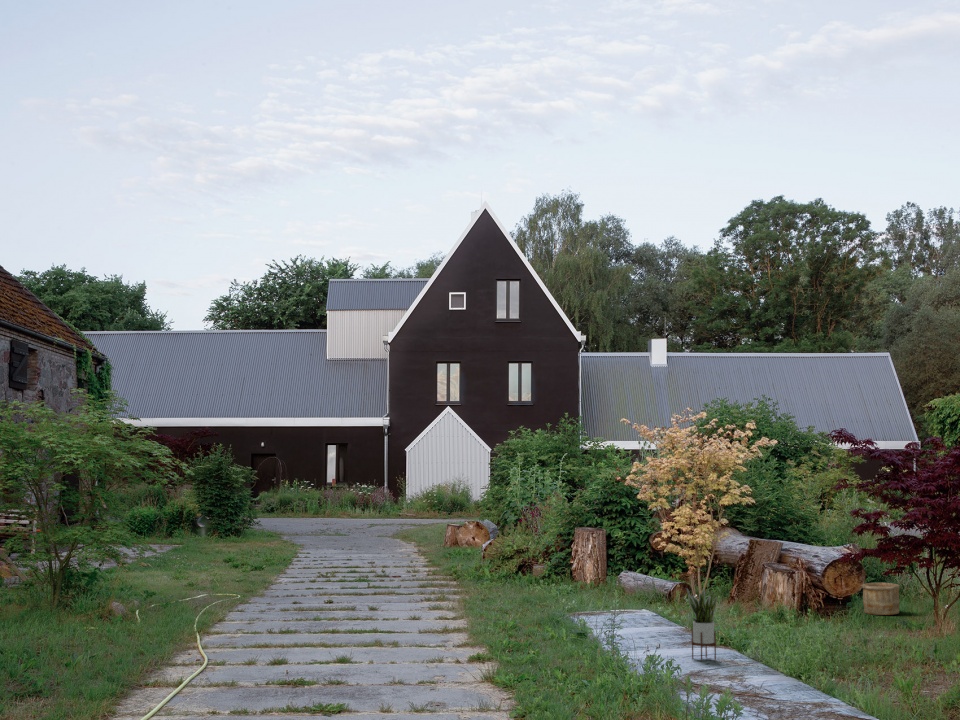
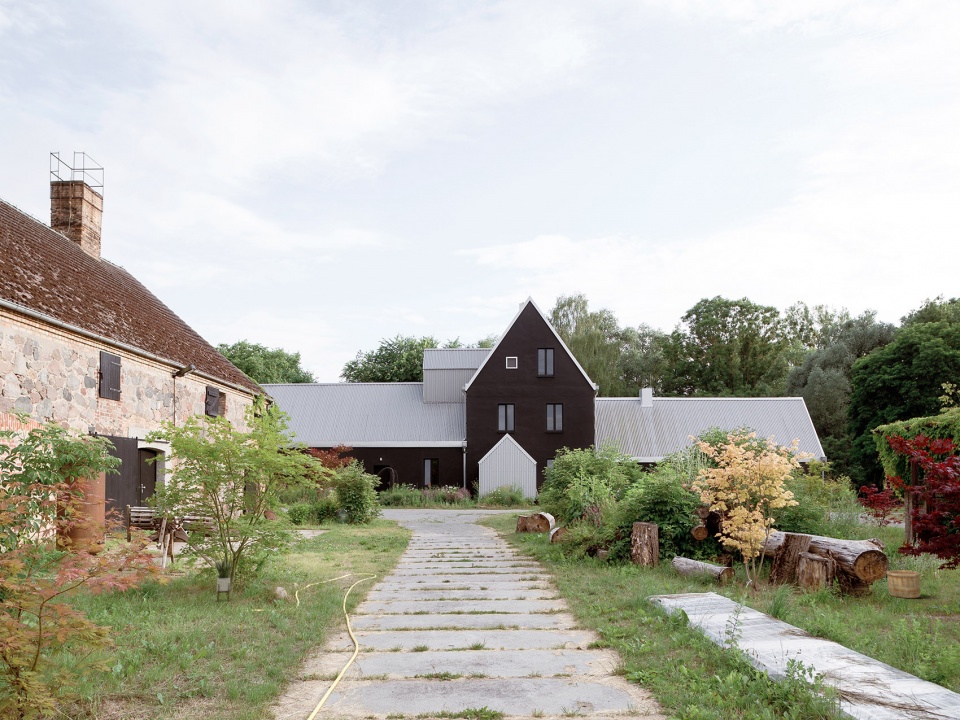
potted plant: present [687,588,717,661] -> present [215,558,233,601]

